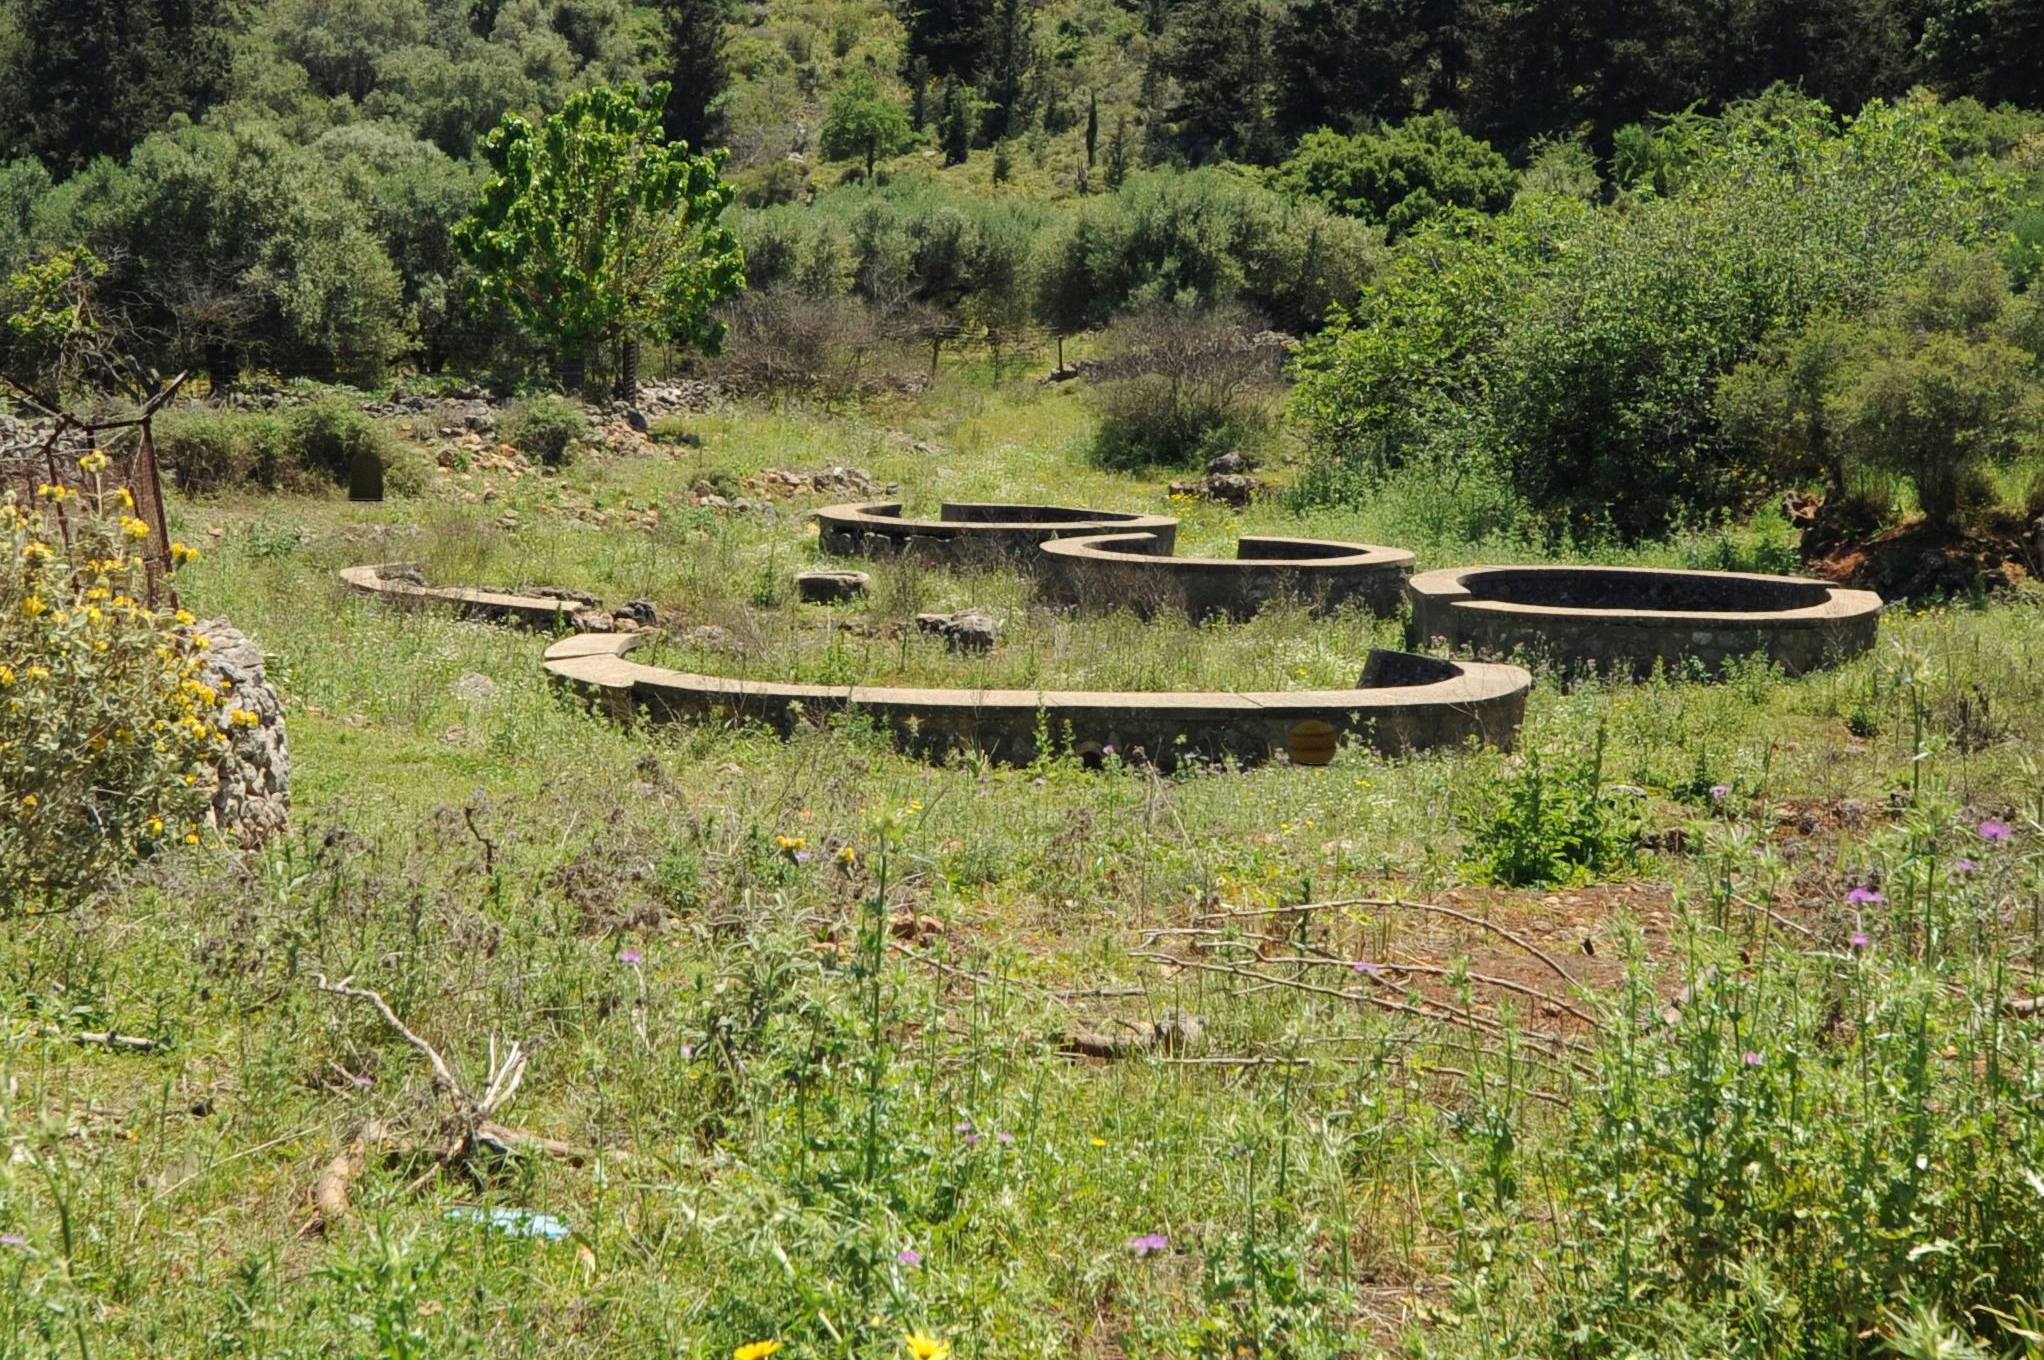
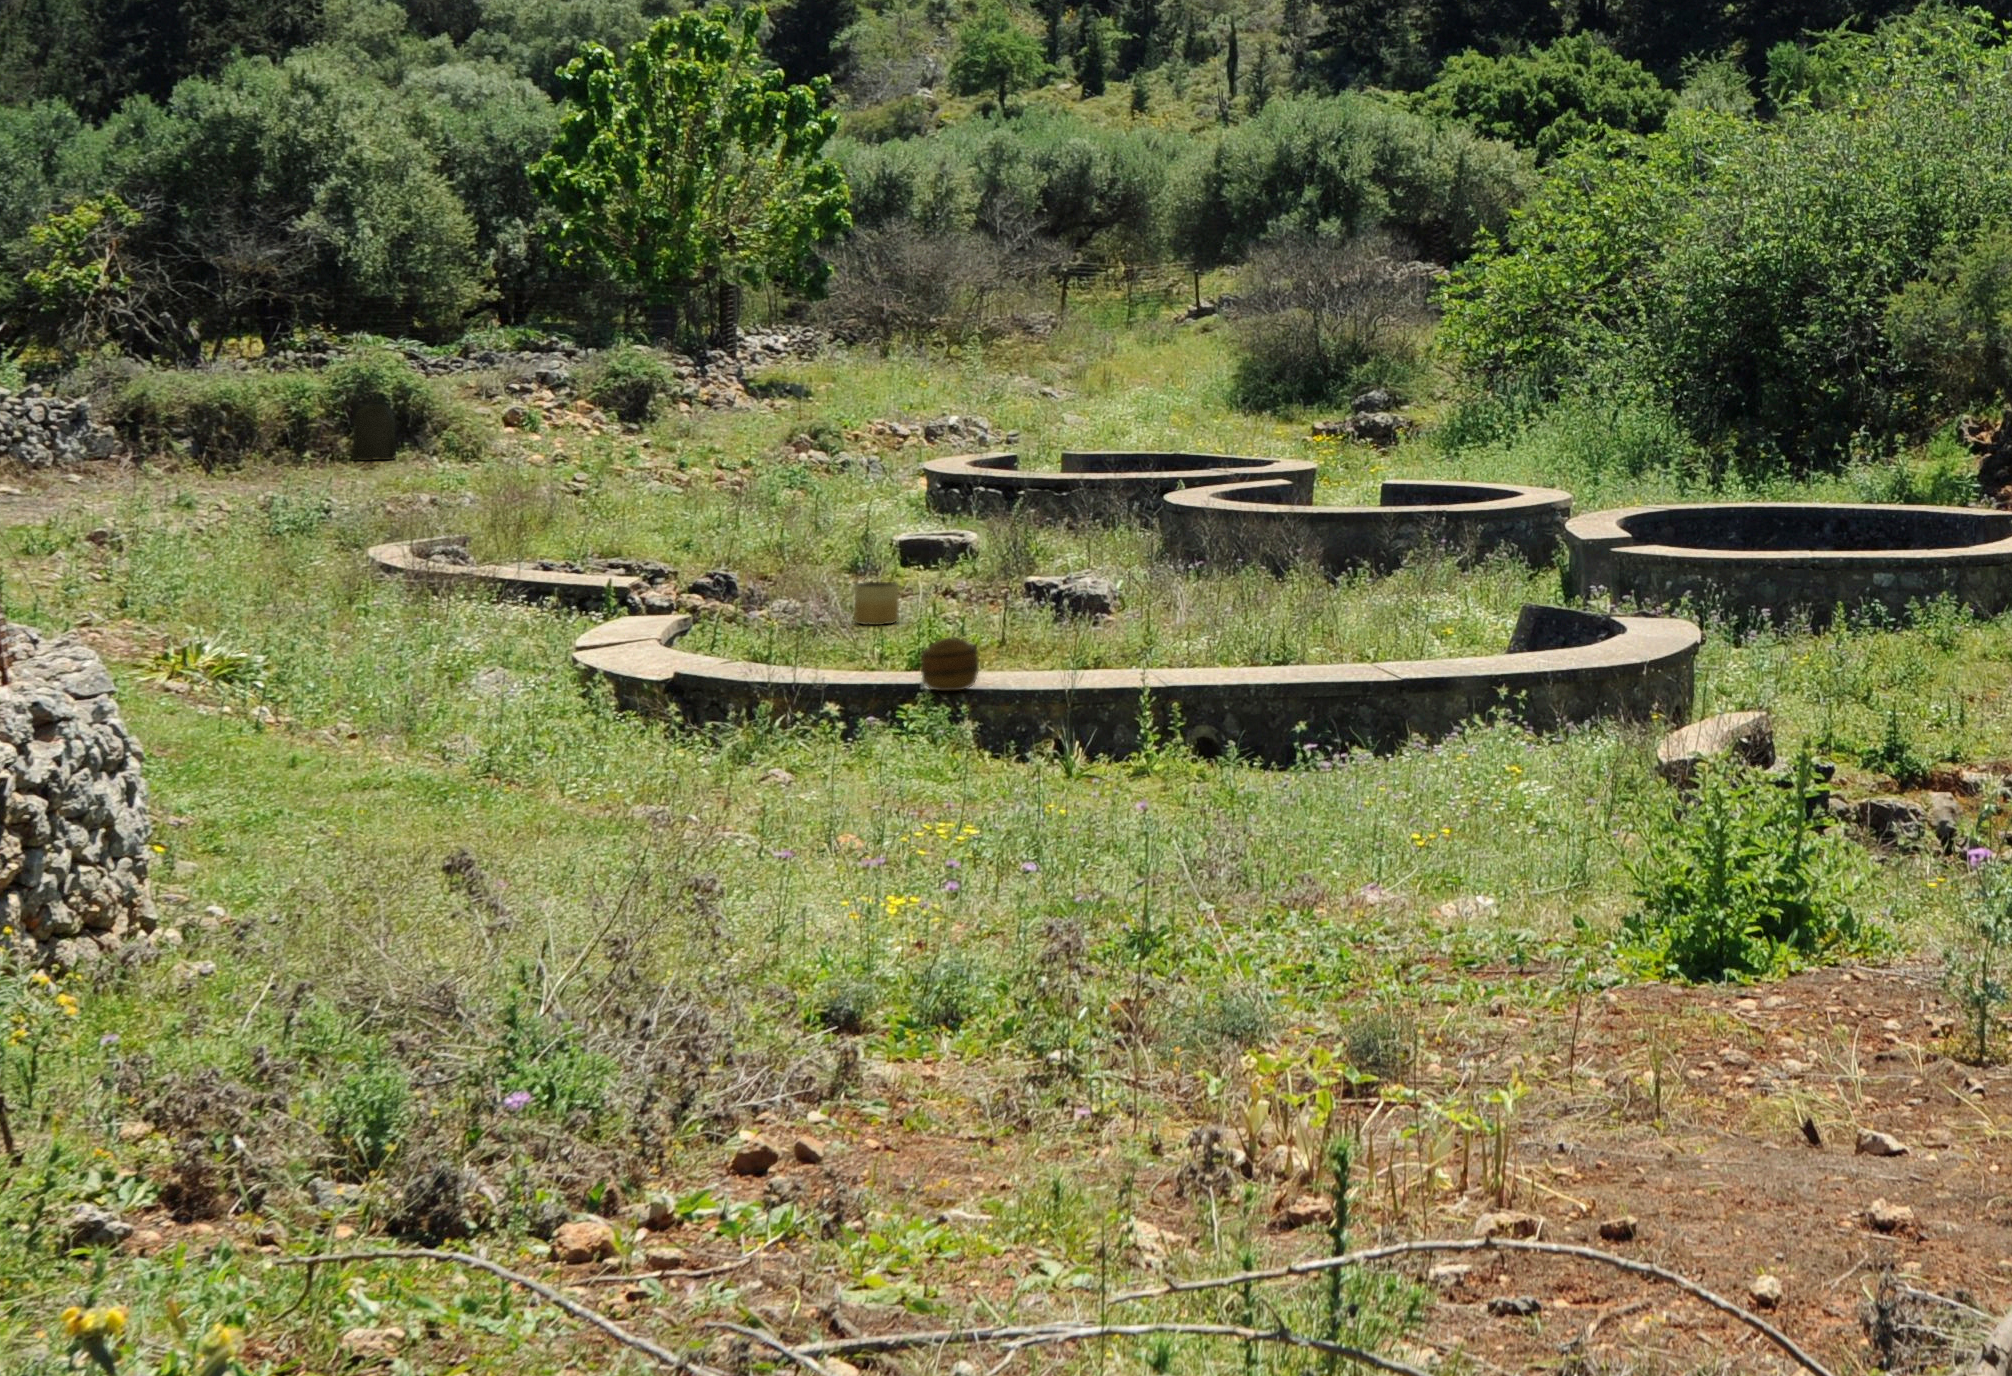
planter: none [830,612,864,645] -> present [854,582,899,625]
basket: present [1290,720,1337,765] -> present [920,638,979,691]

